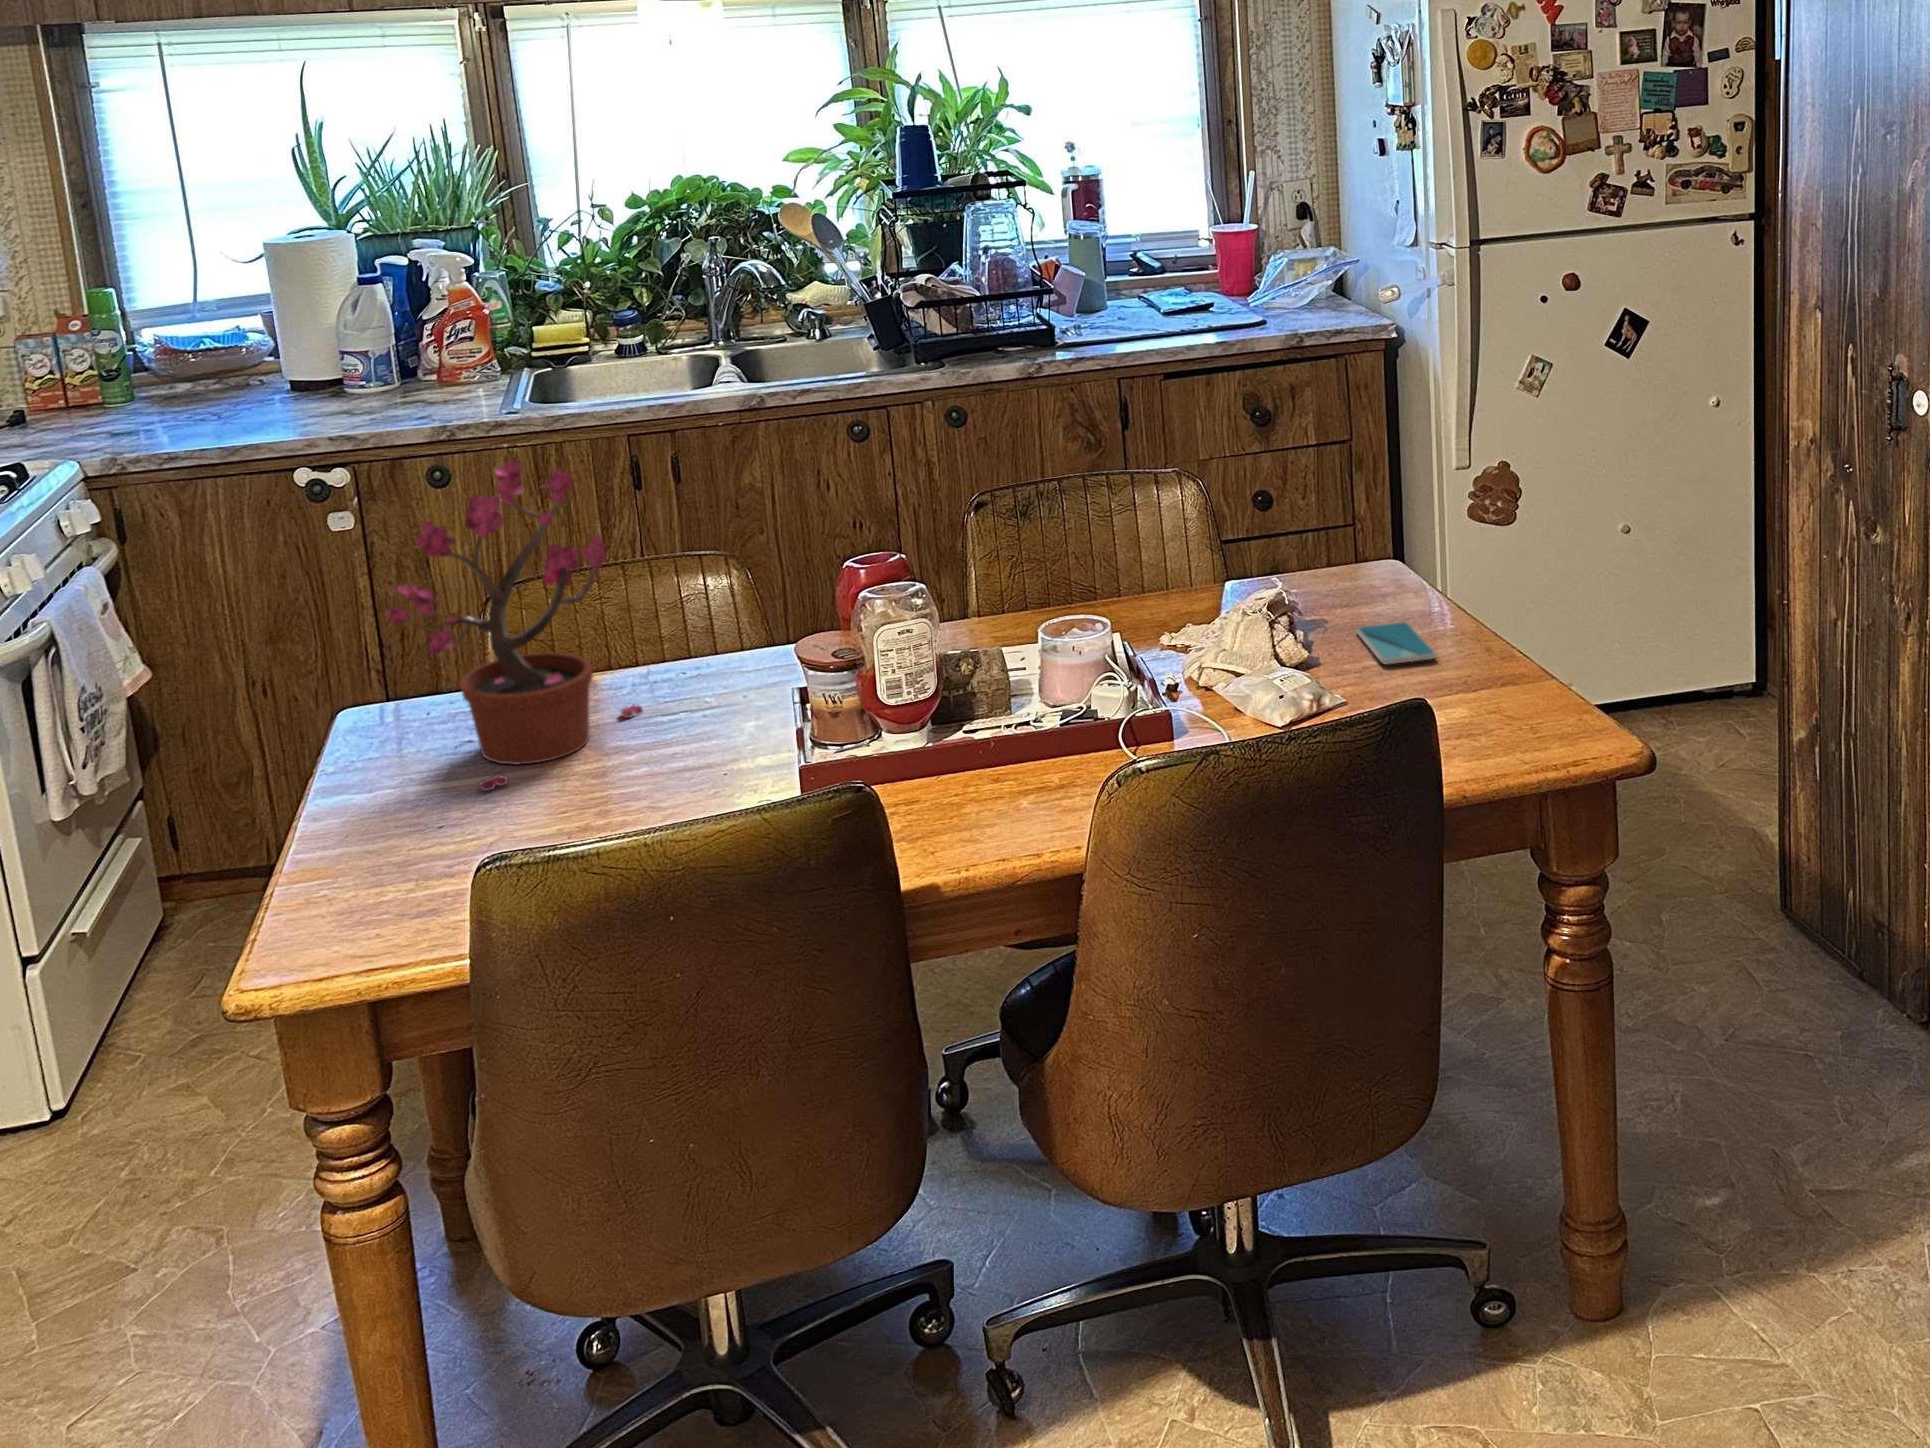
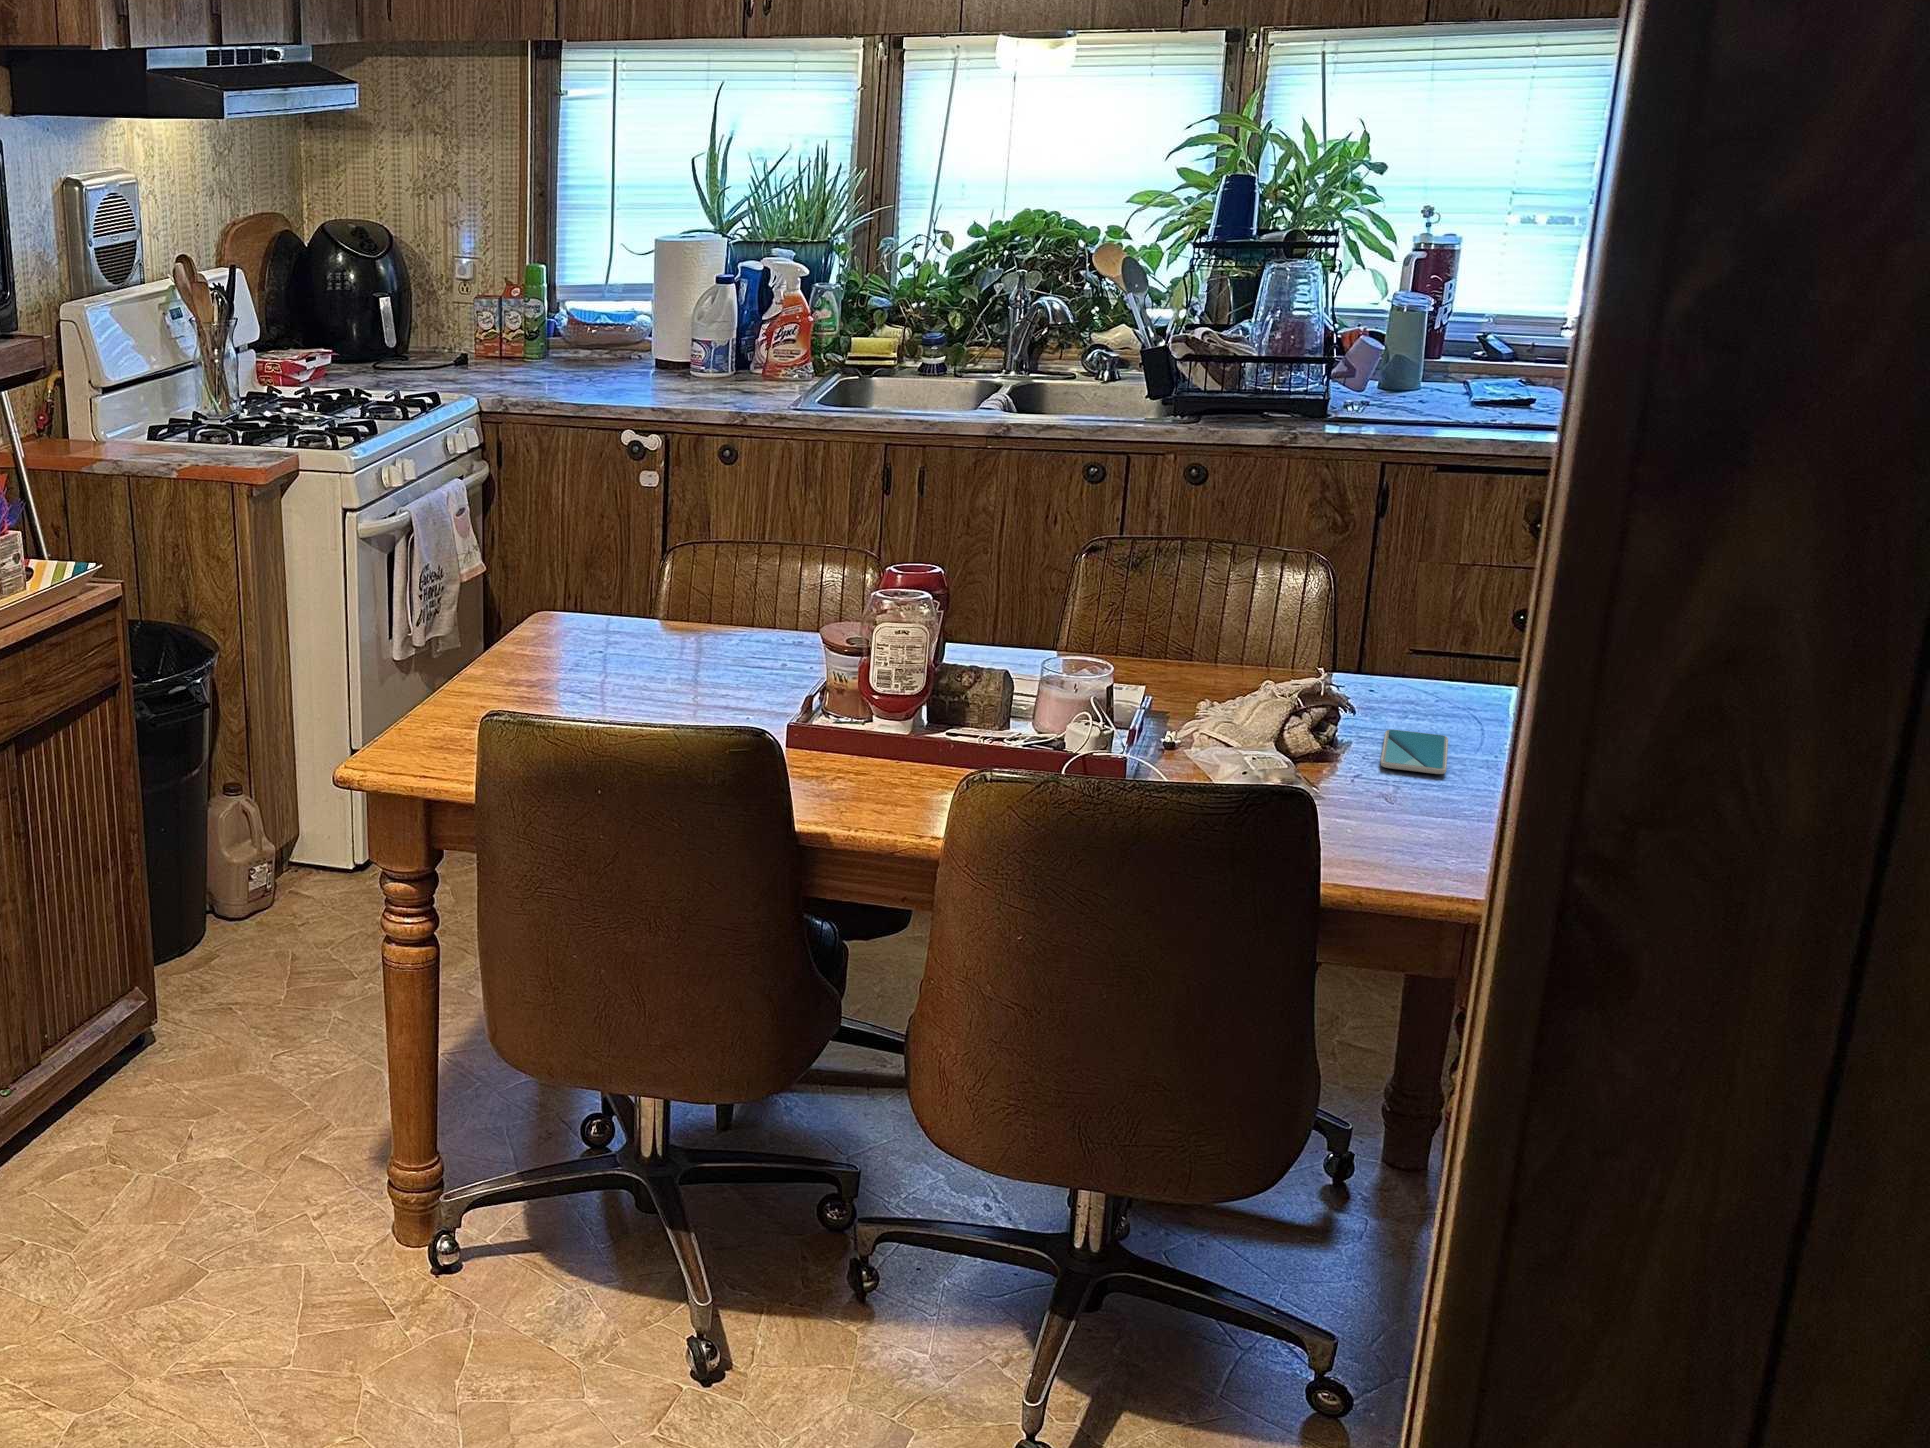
potted plant: present [387,460,643,791] -> none [539,430,724,685]

